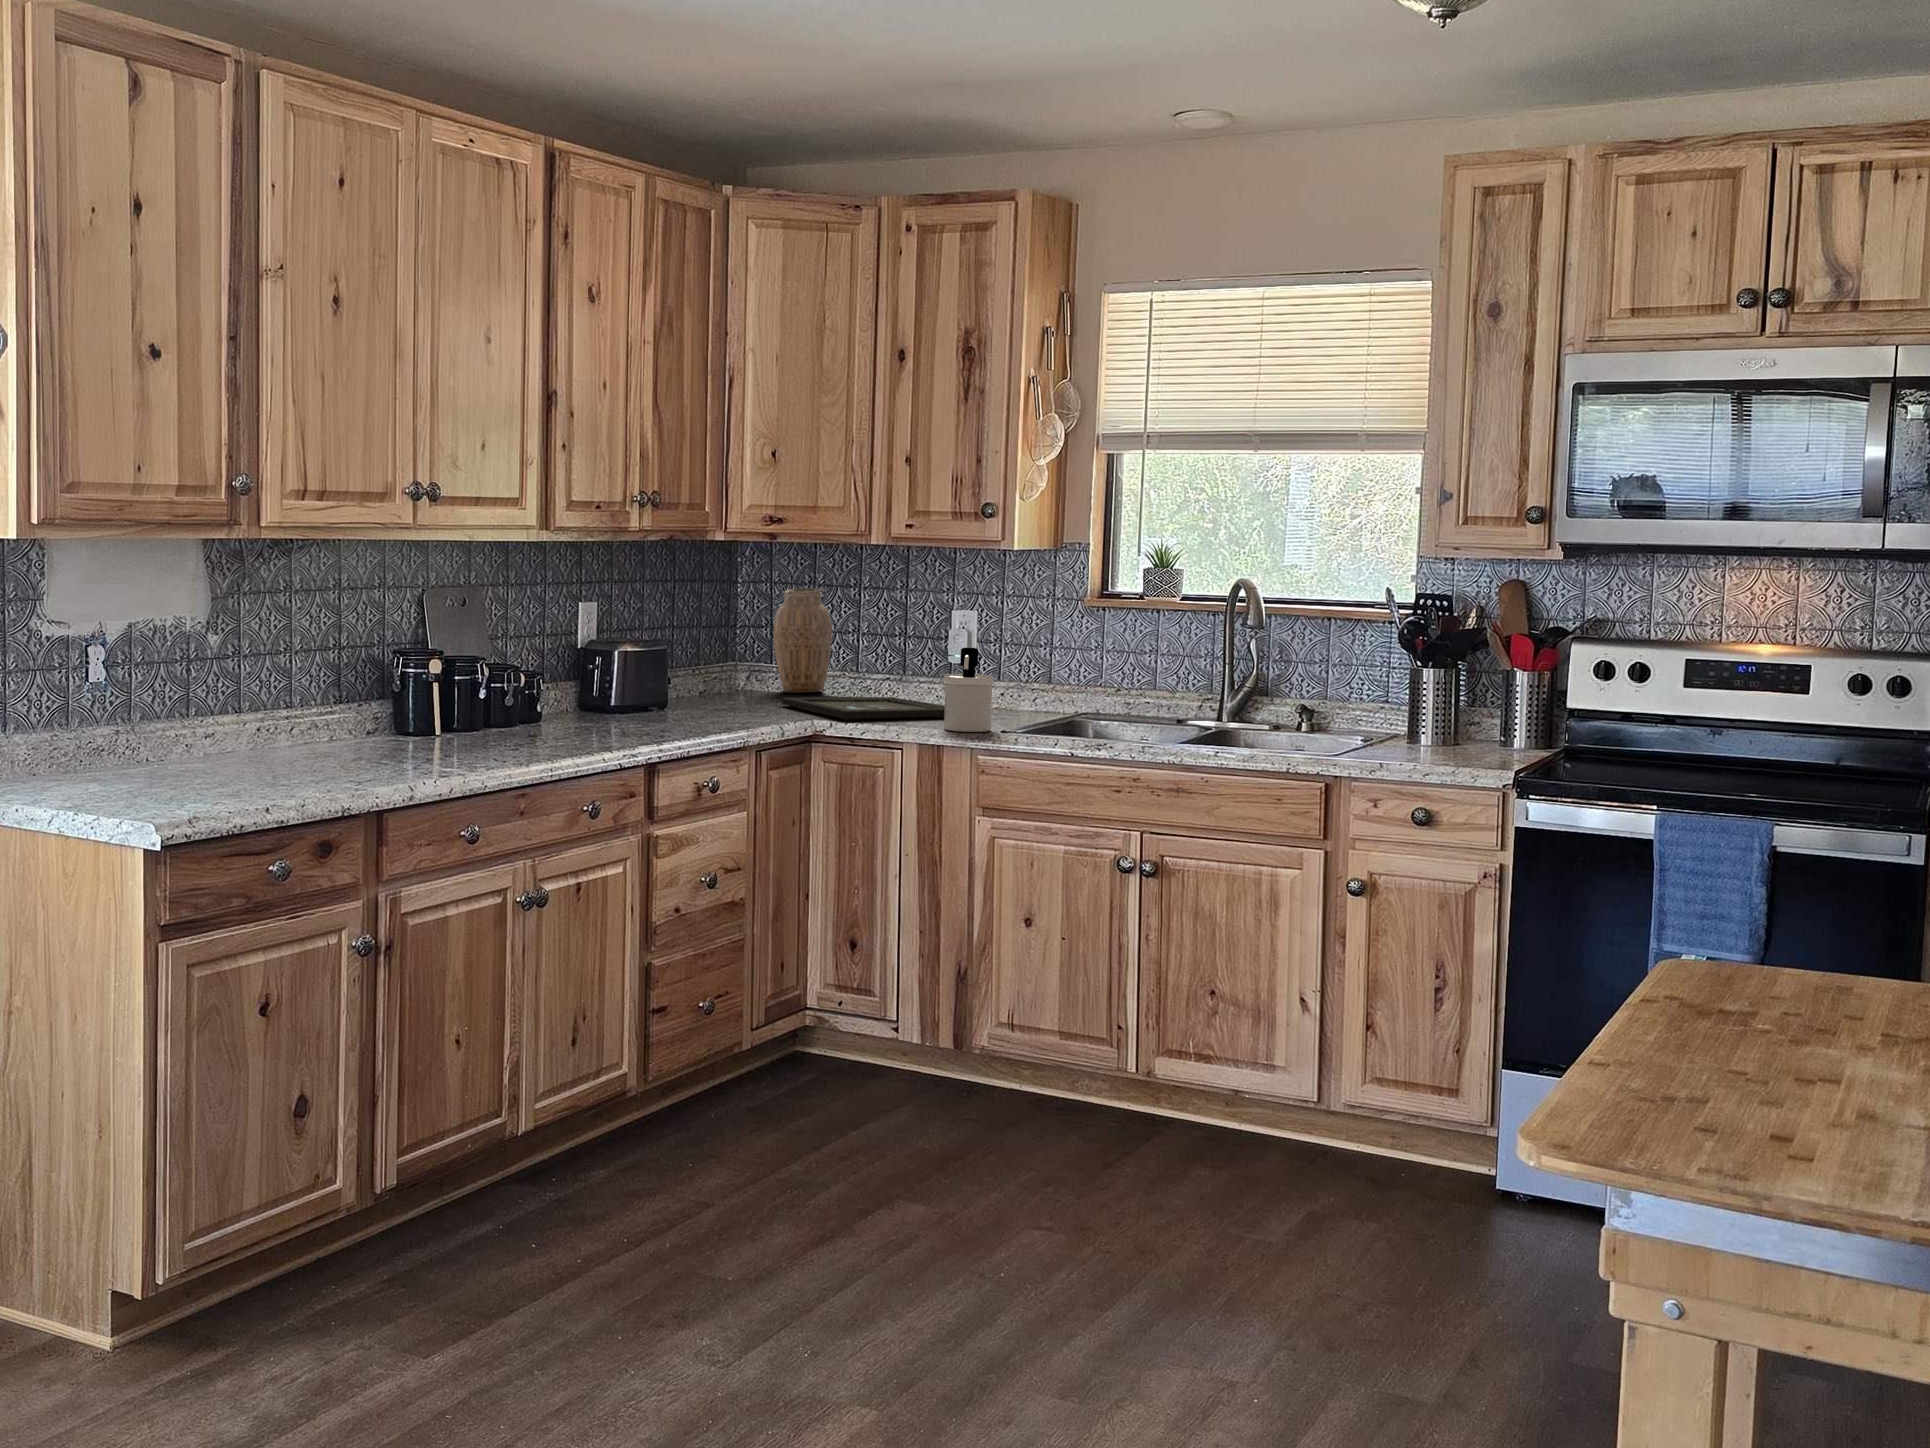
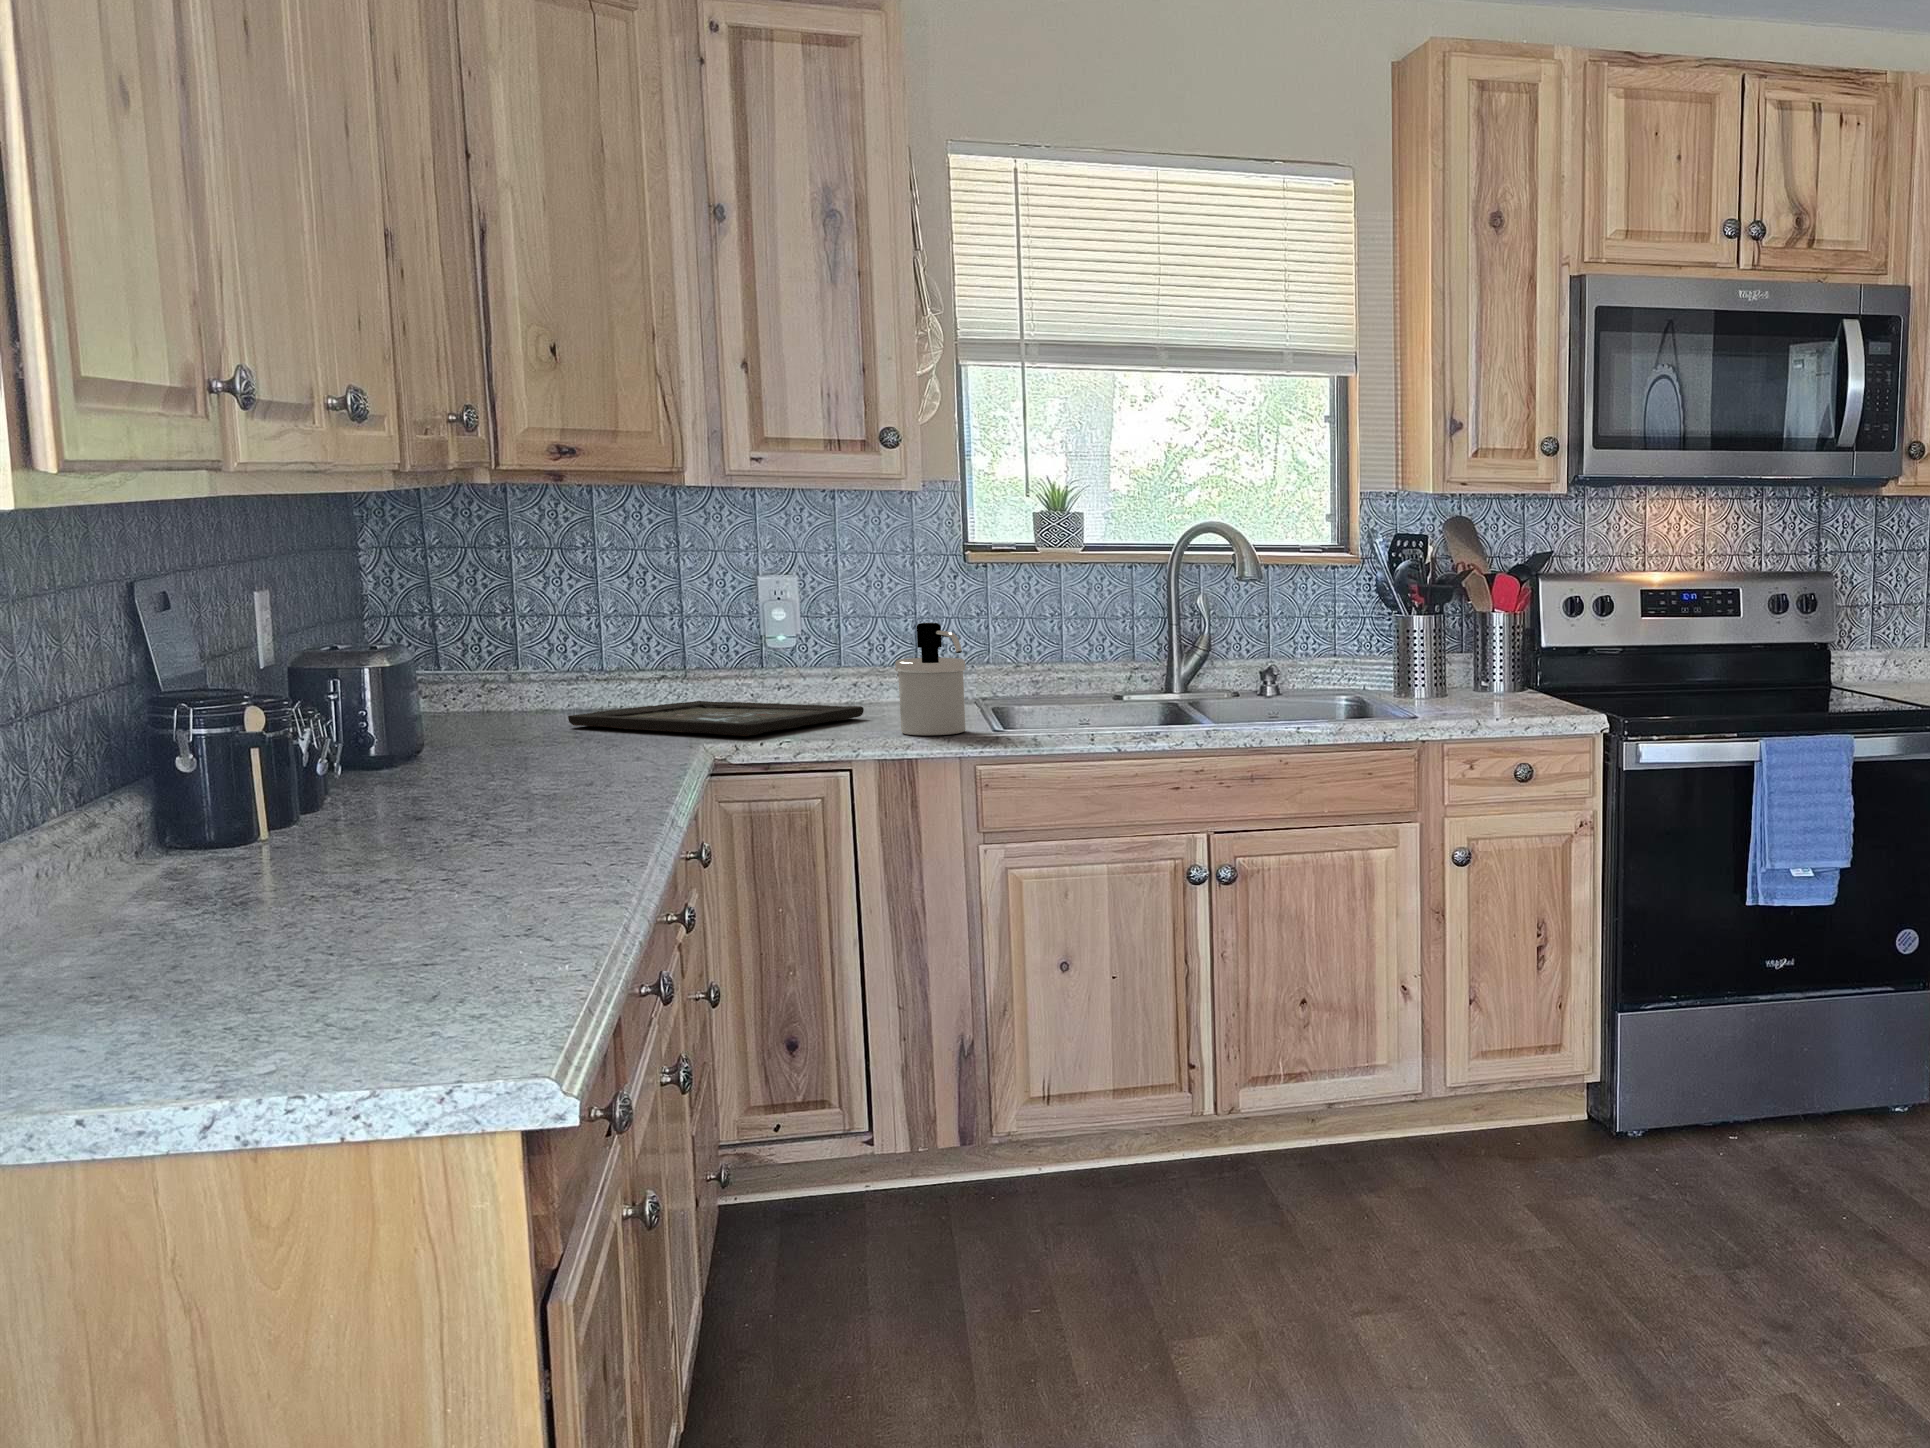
vase: present [773,588,832,693] -> none [460,553,555,709]

